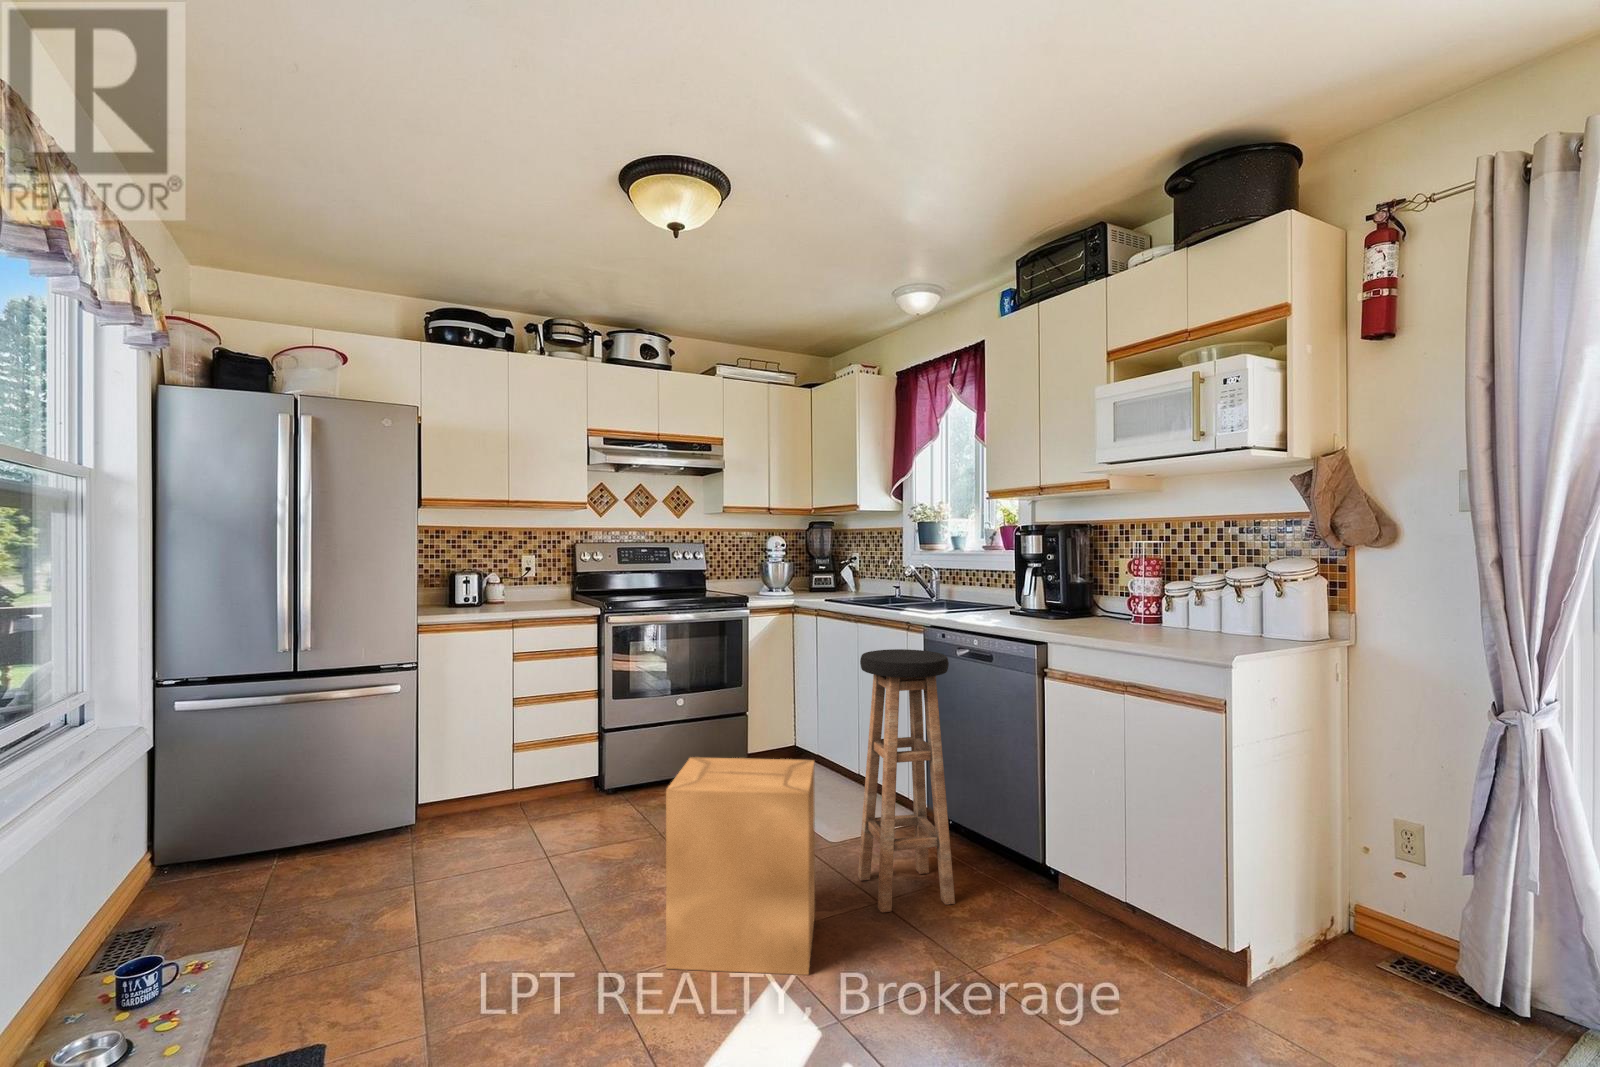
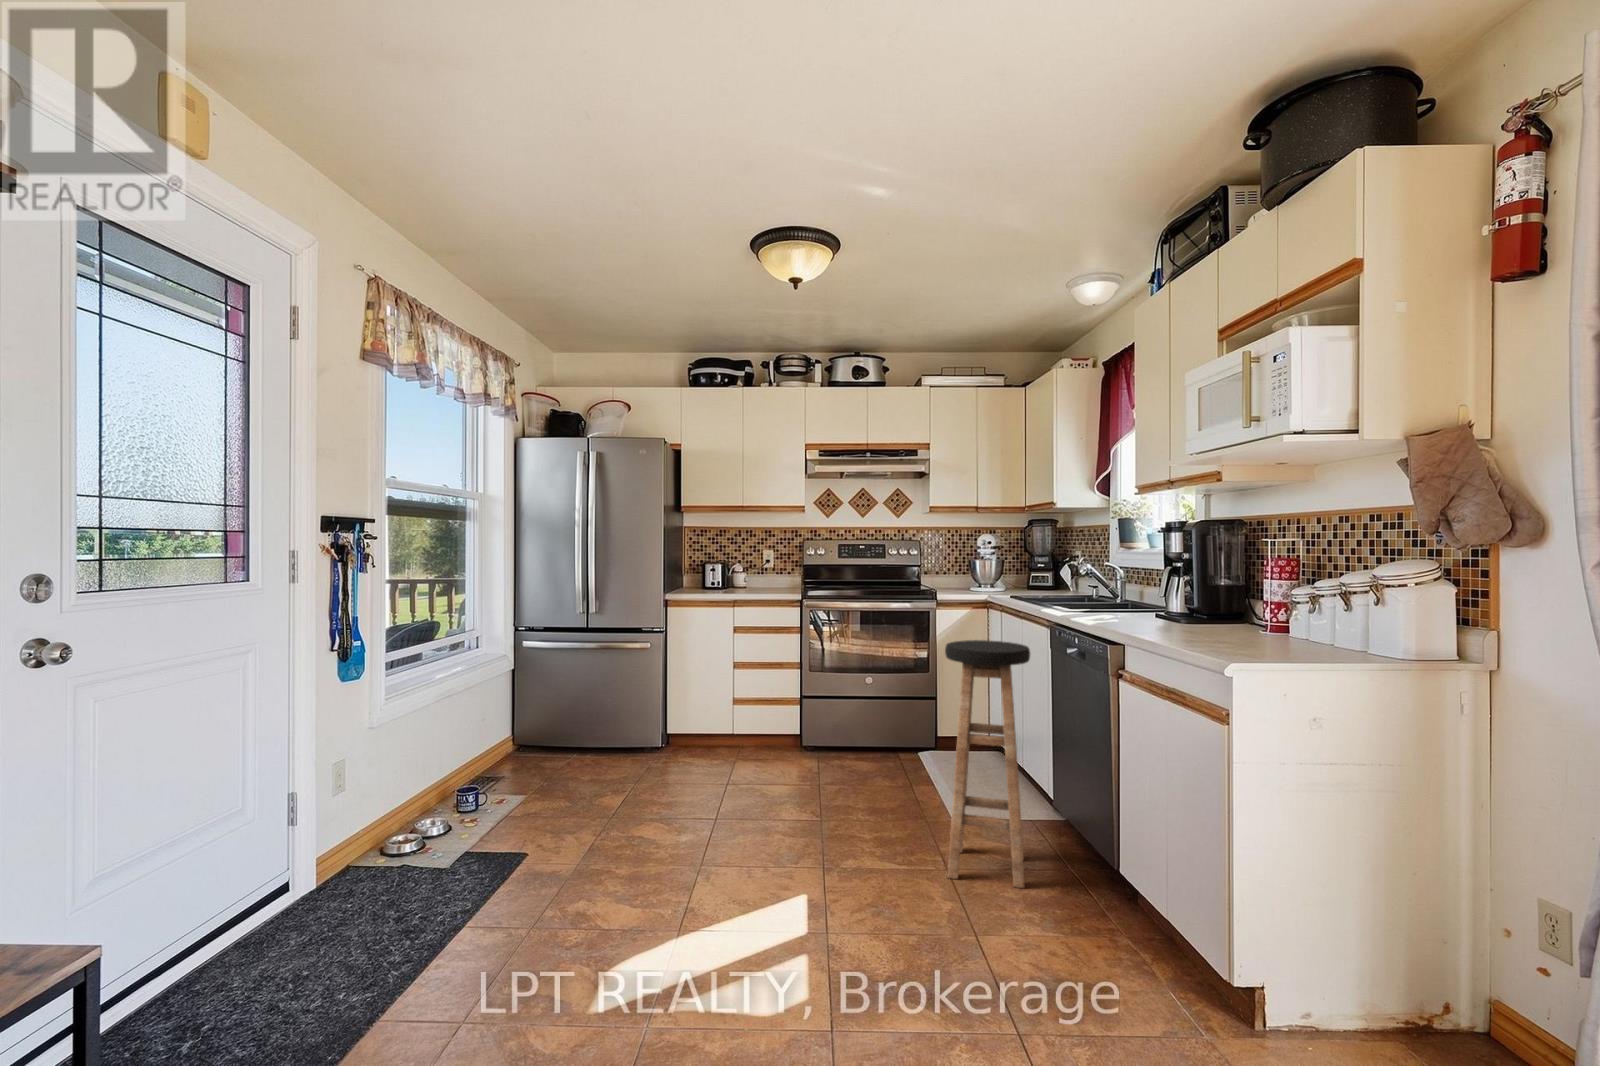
cardboard box: present [666,757,815,975] -> none [748,713,887,903]

